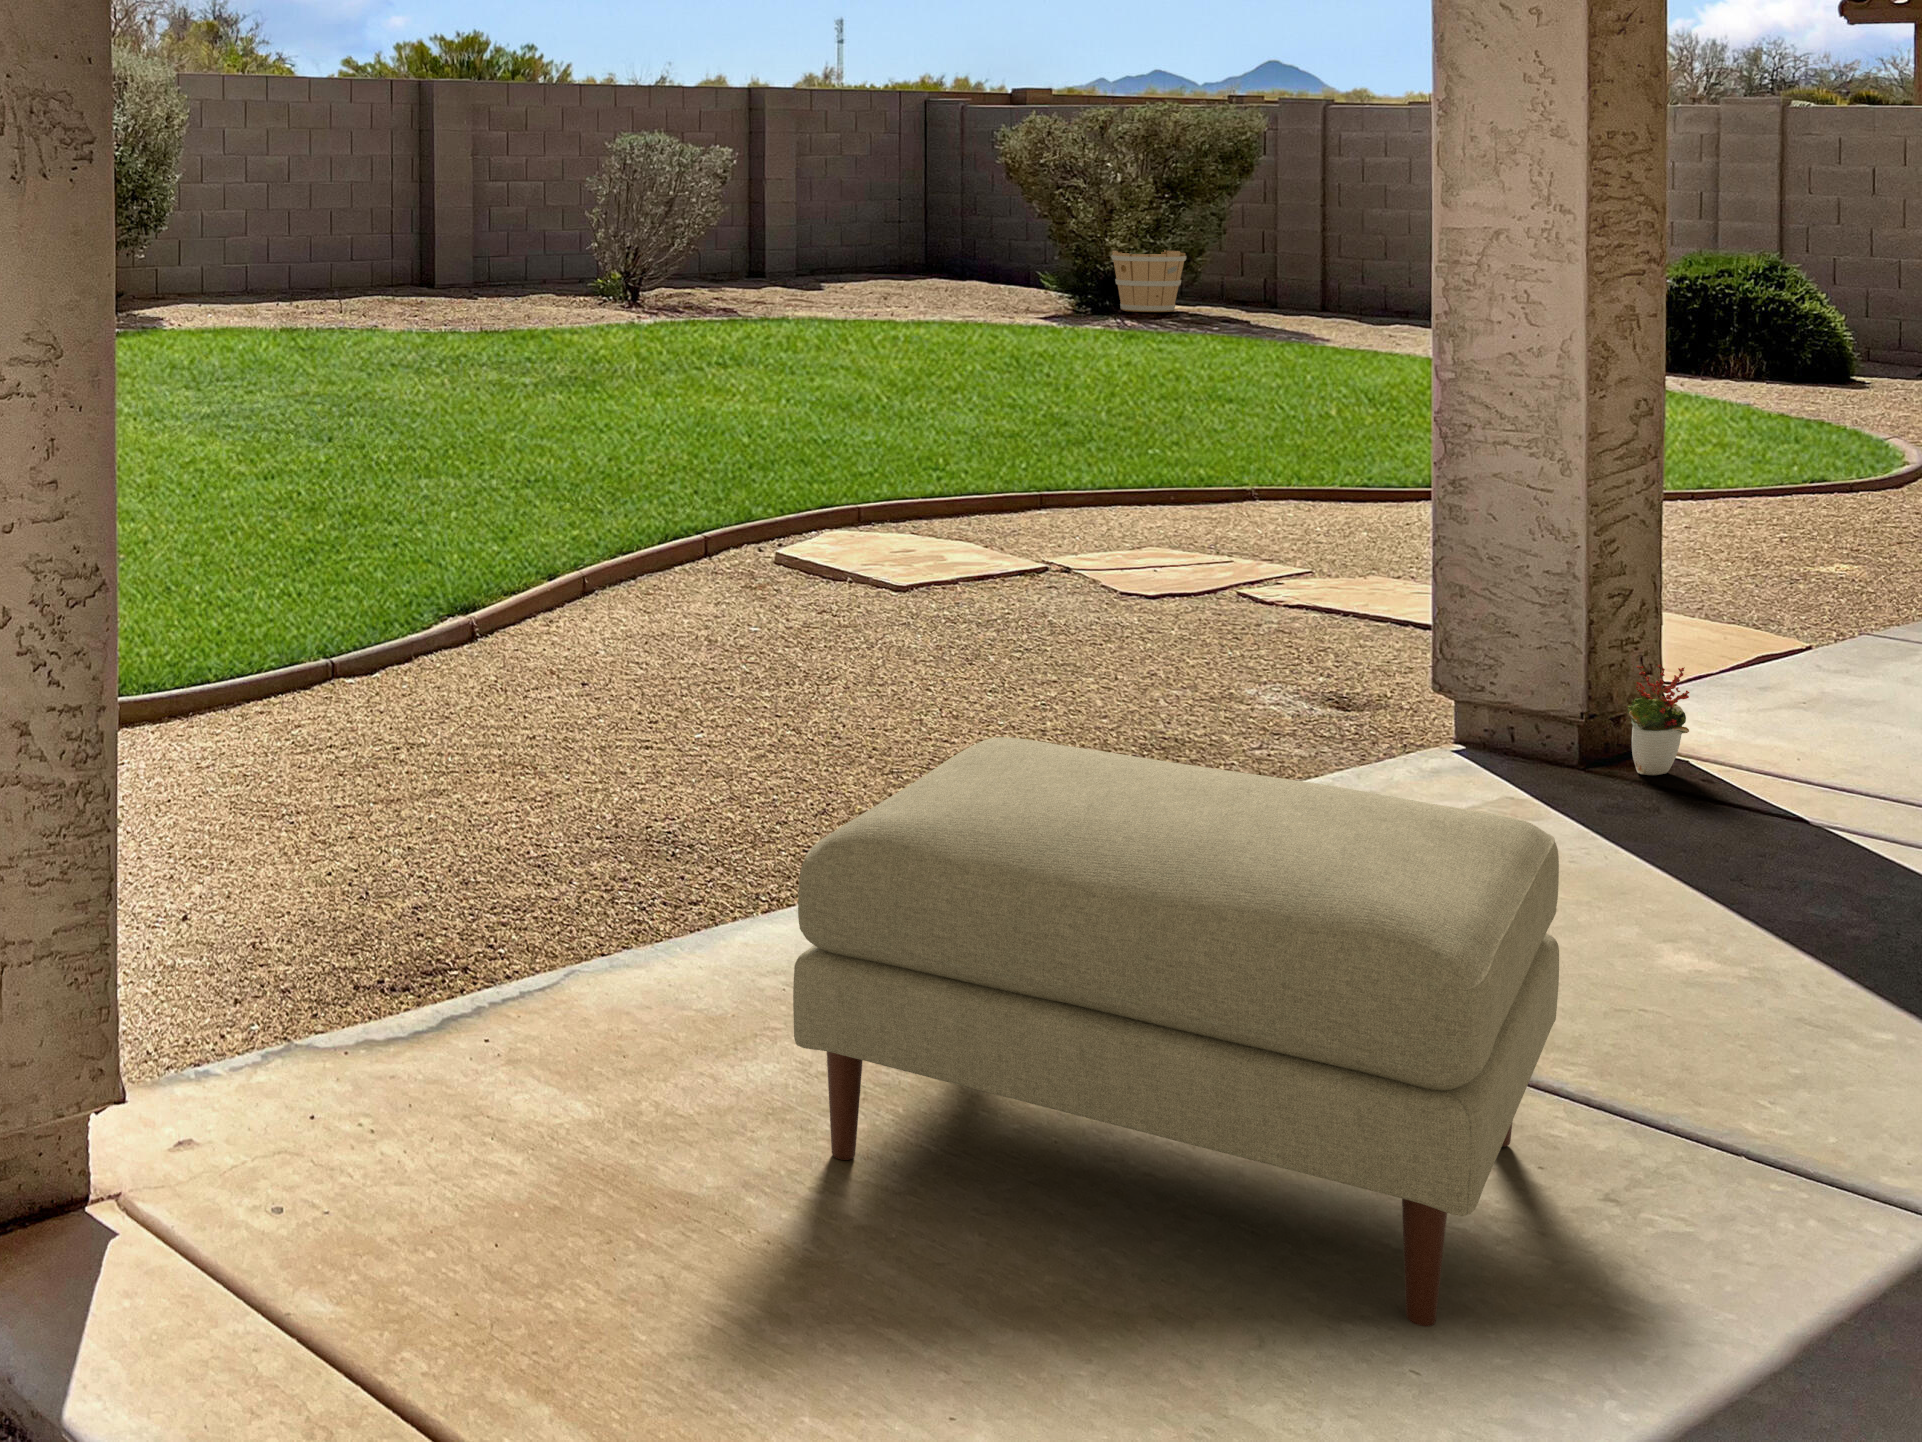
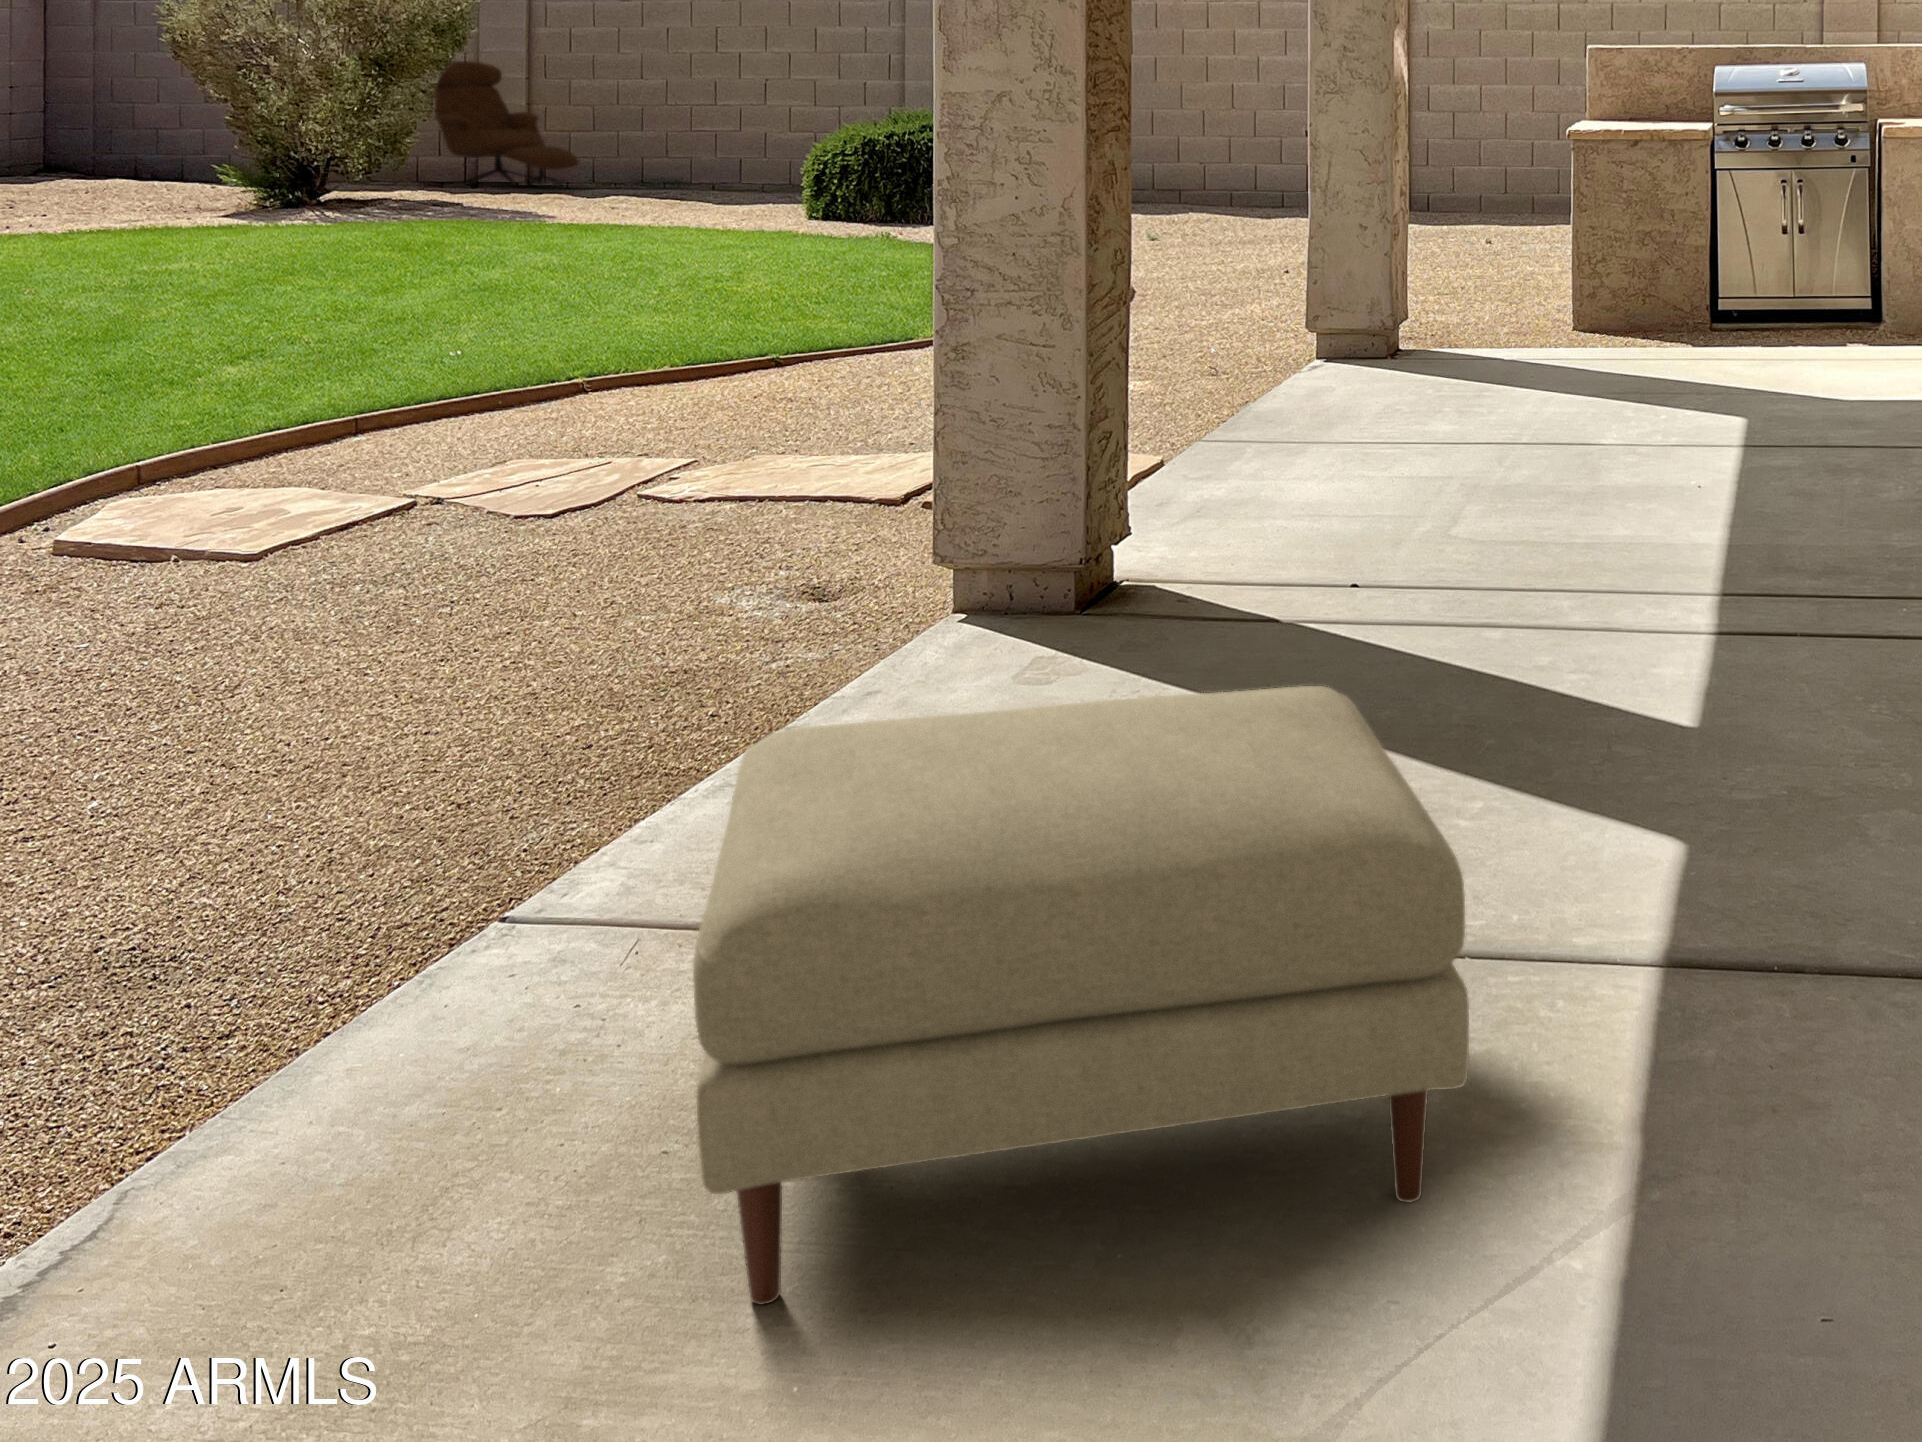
lounge chair: none [1230,180,1362,305] -> present [435,61,579,186]
wooden bucket: present [1111,250,1186,312] -> none [310,137,399,204]
decorative plant: present [1628,664,1689,775] -> none [1124,501,1171,602]

